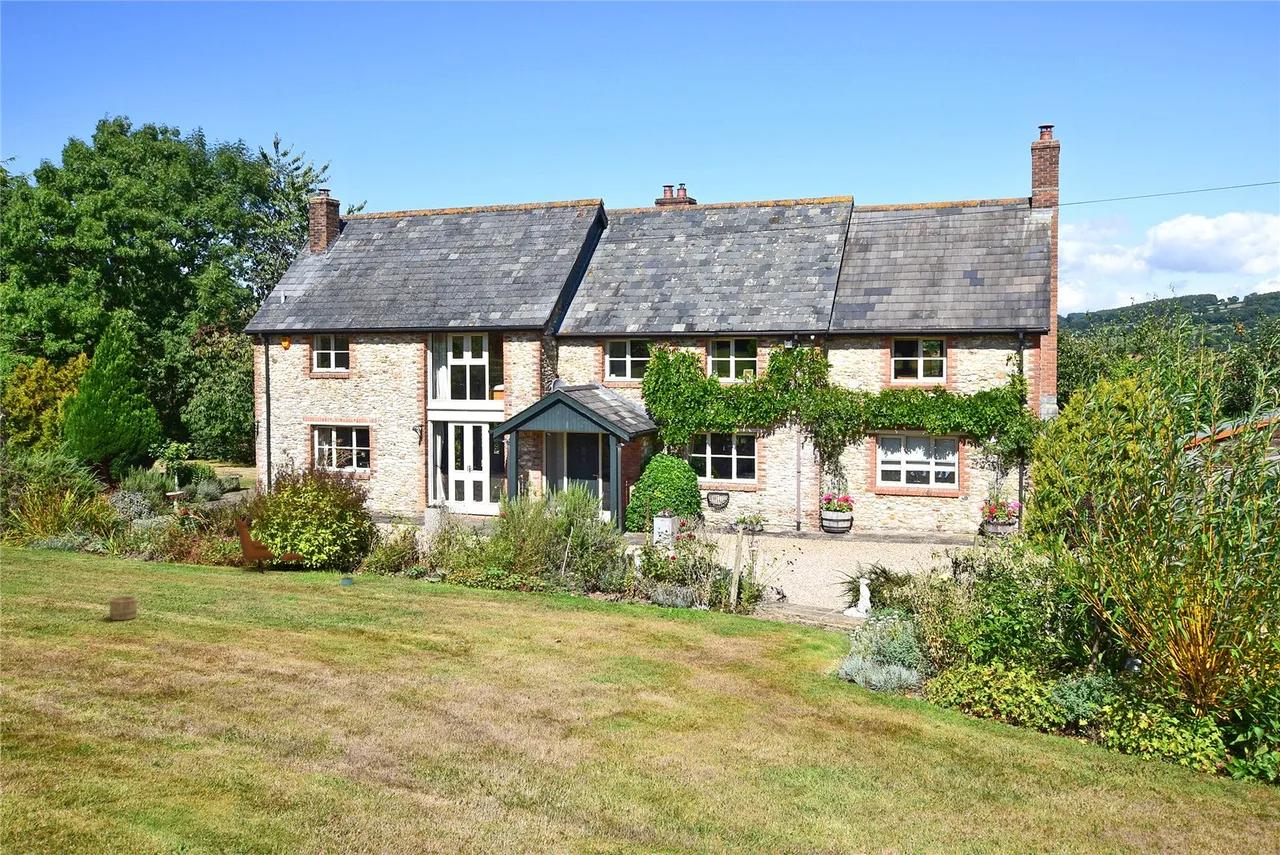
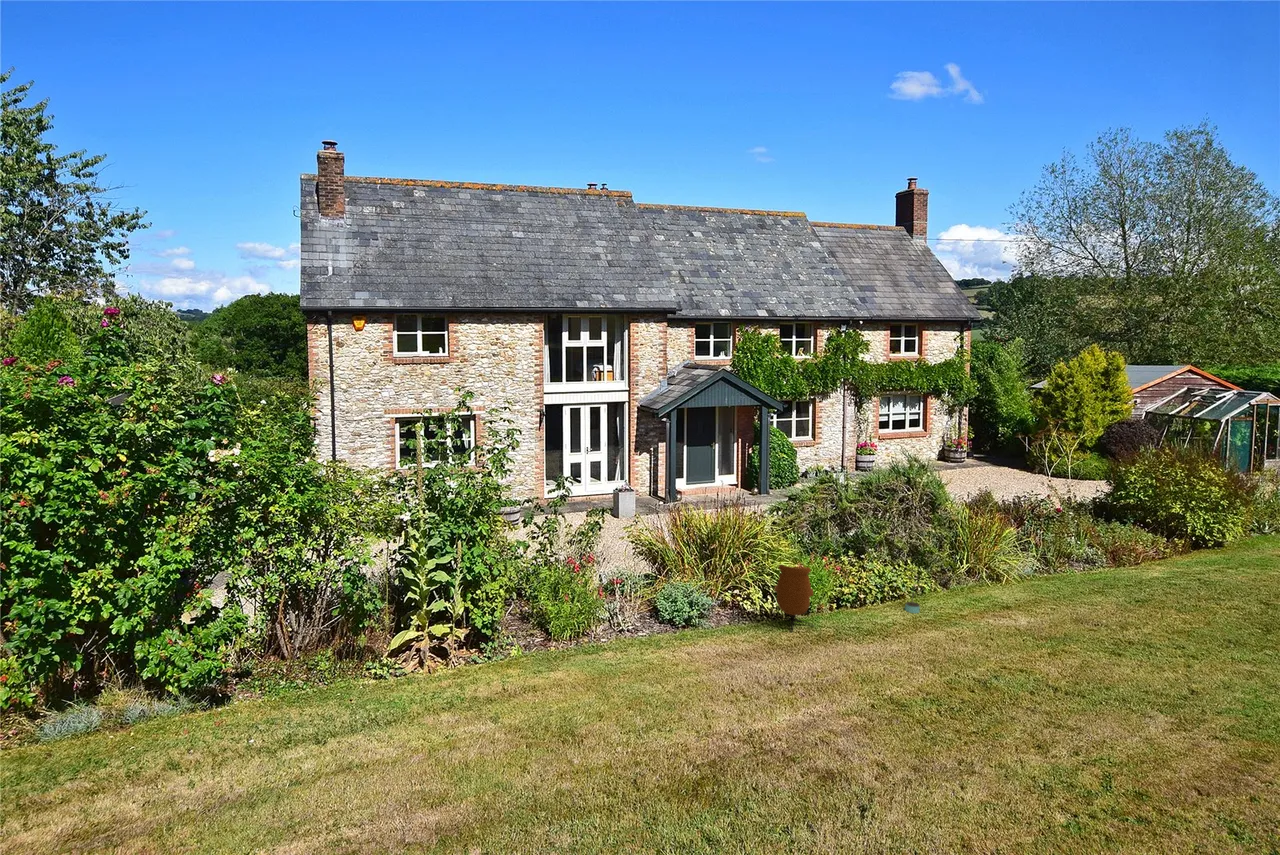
wooden bucket: present [109,596,137,620] -> none [1076,739,1128,791]

